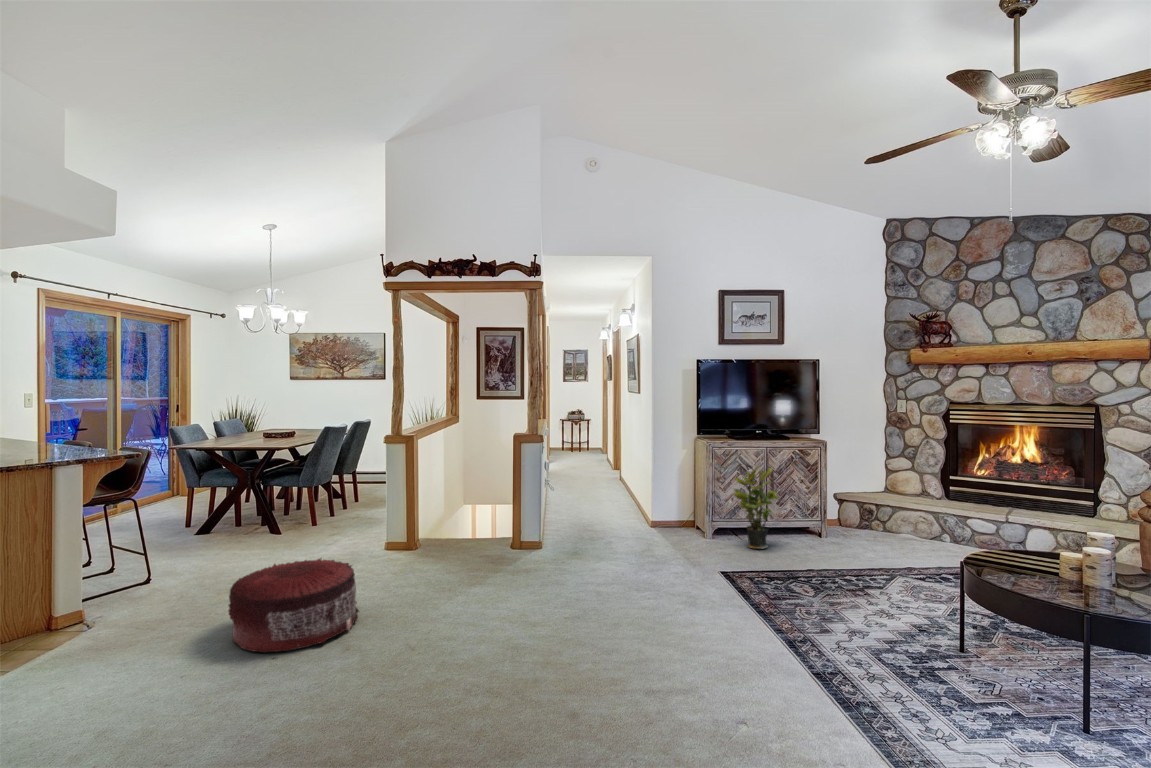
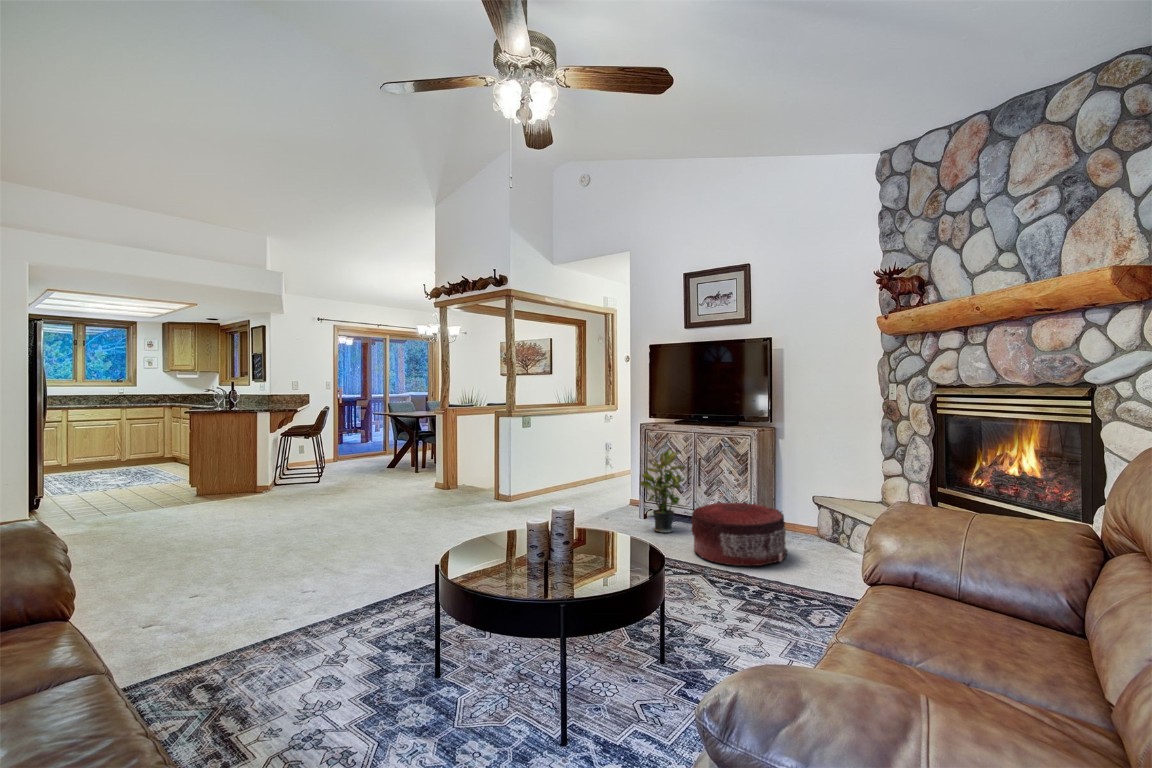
pouf: present [228,558,359,653] -> present [691,502,787,566]

